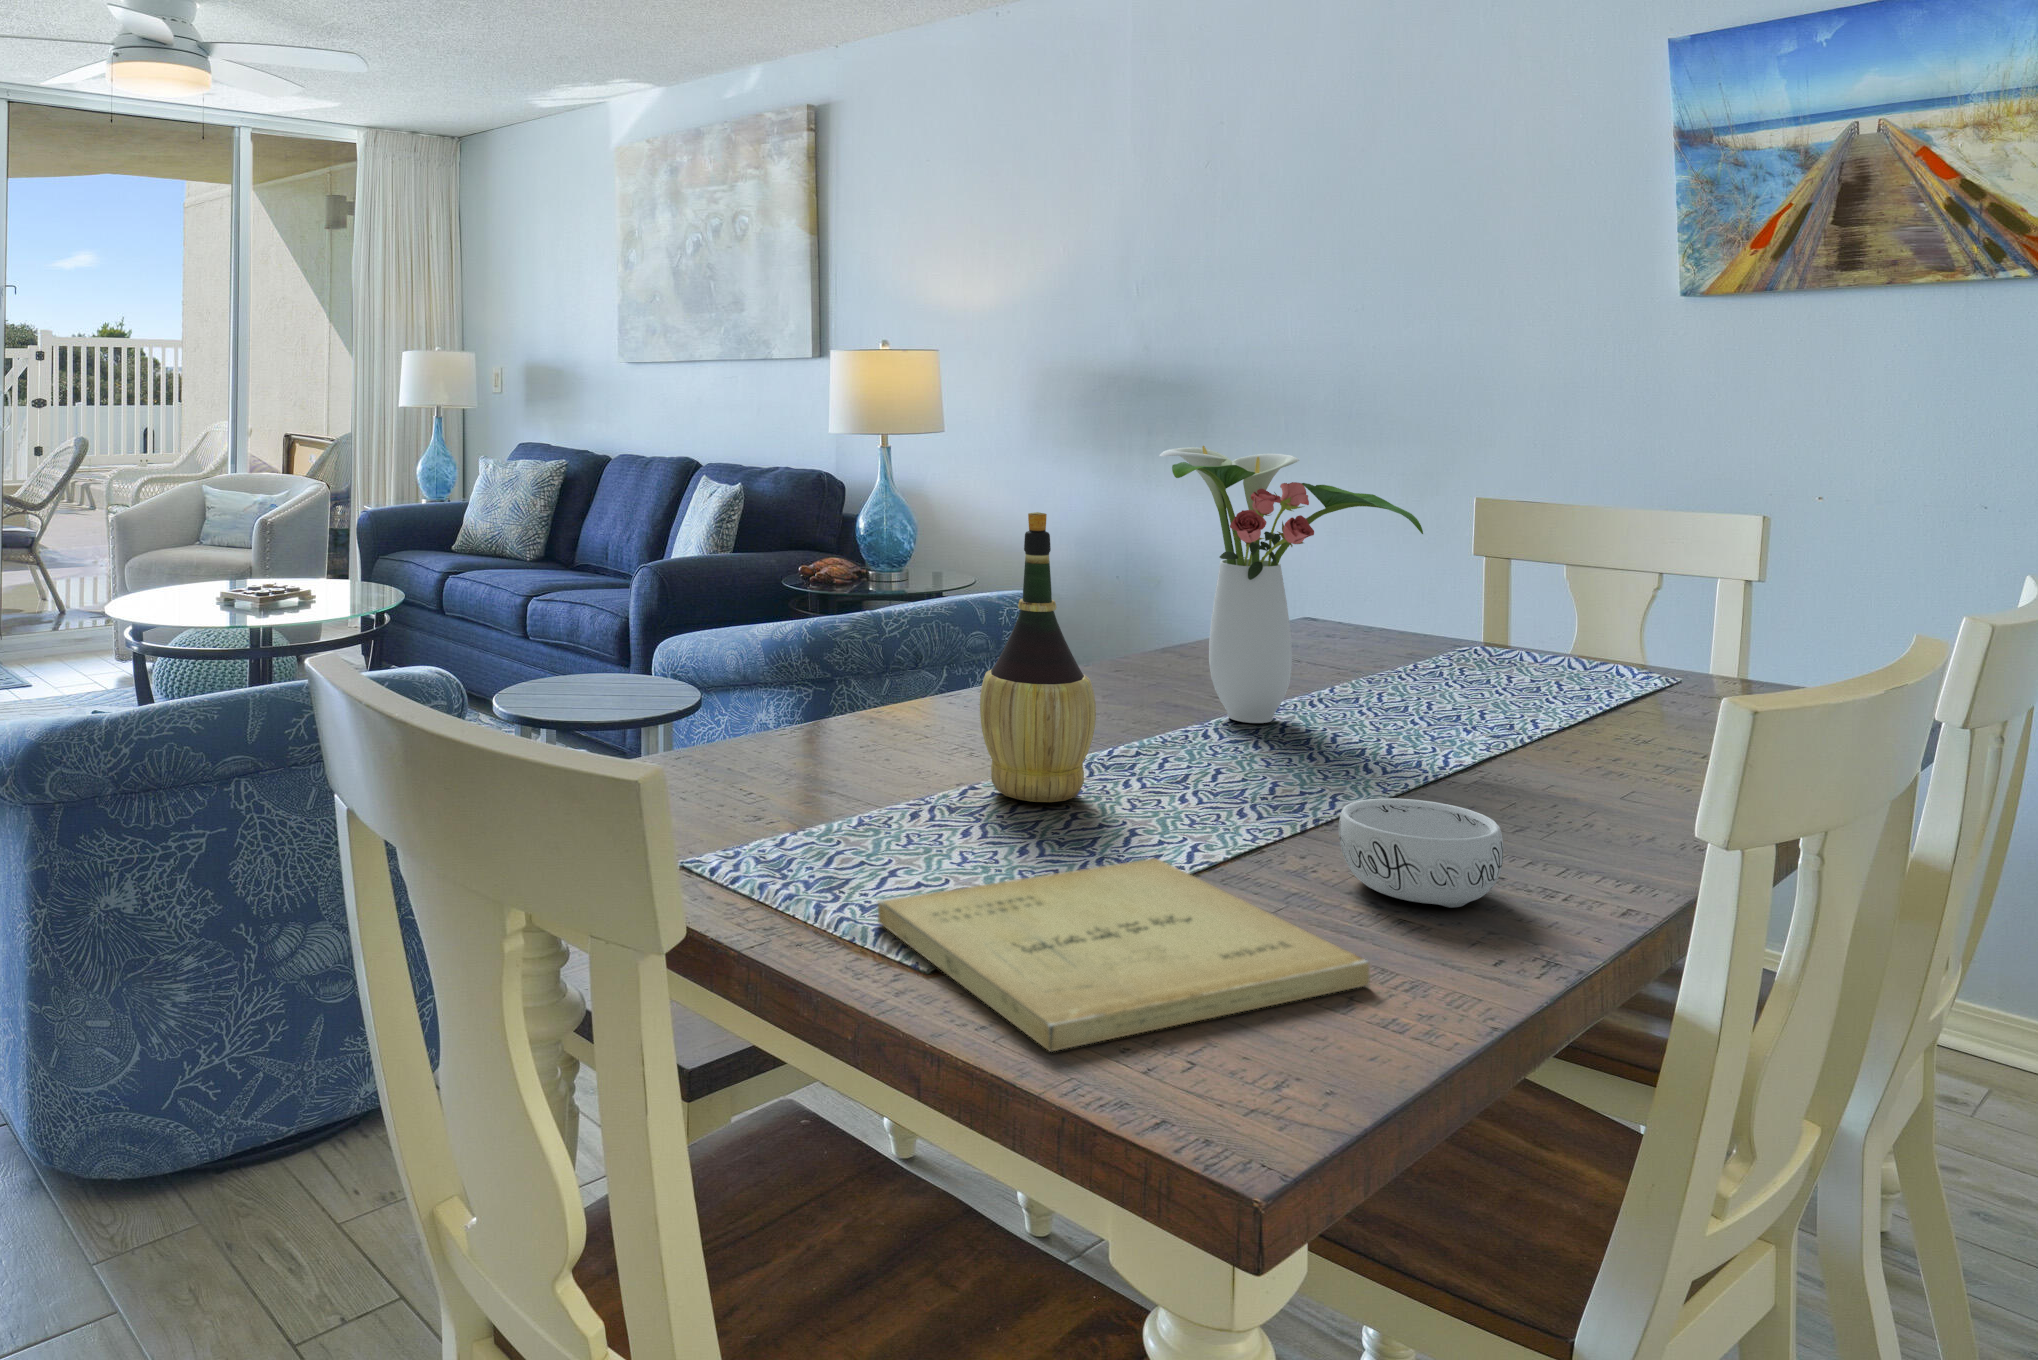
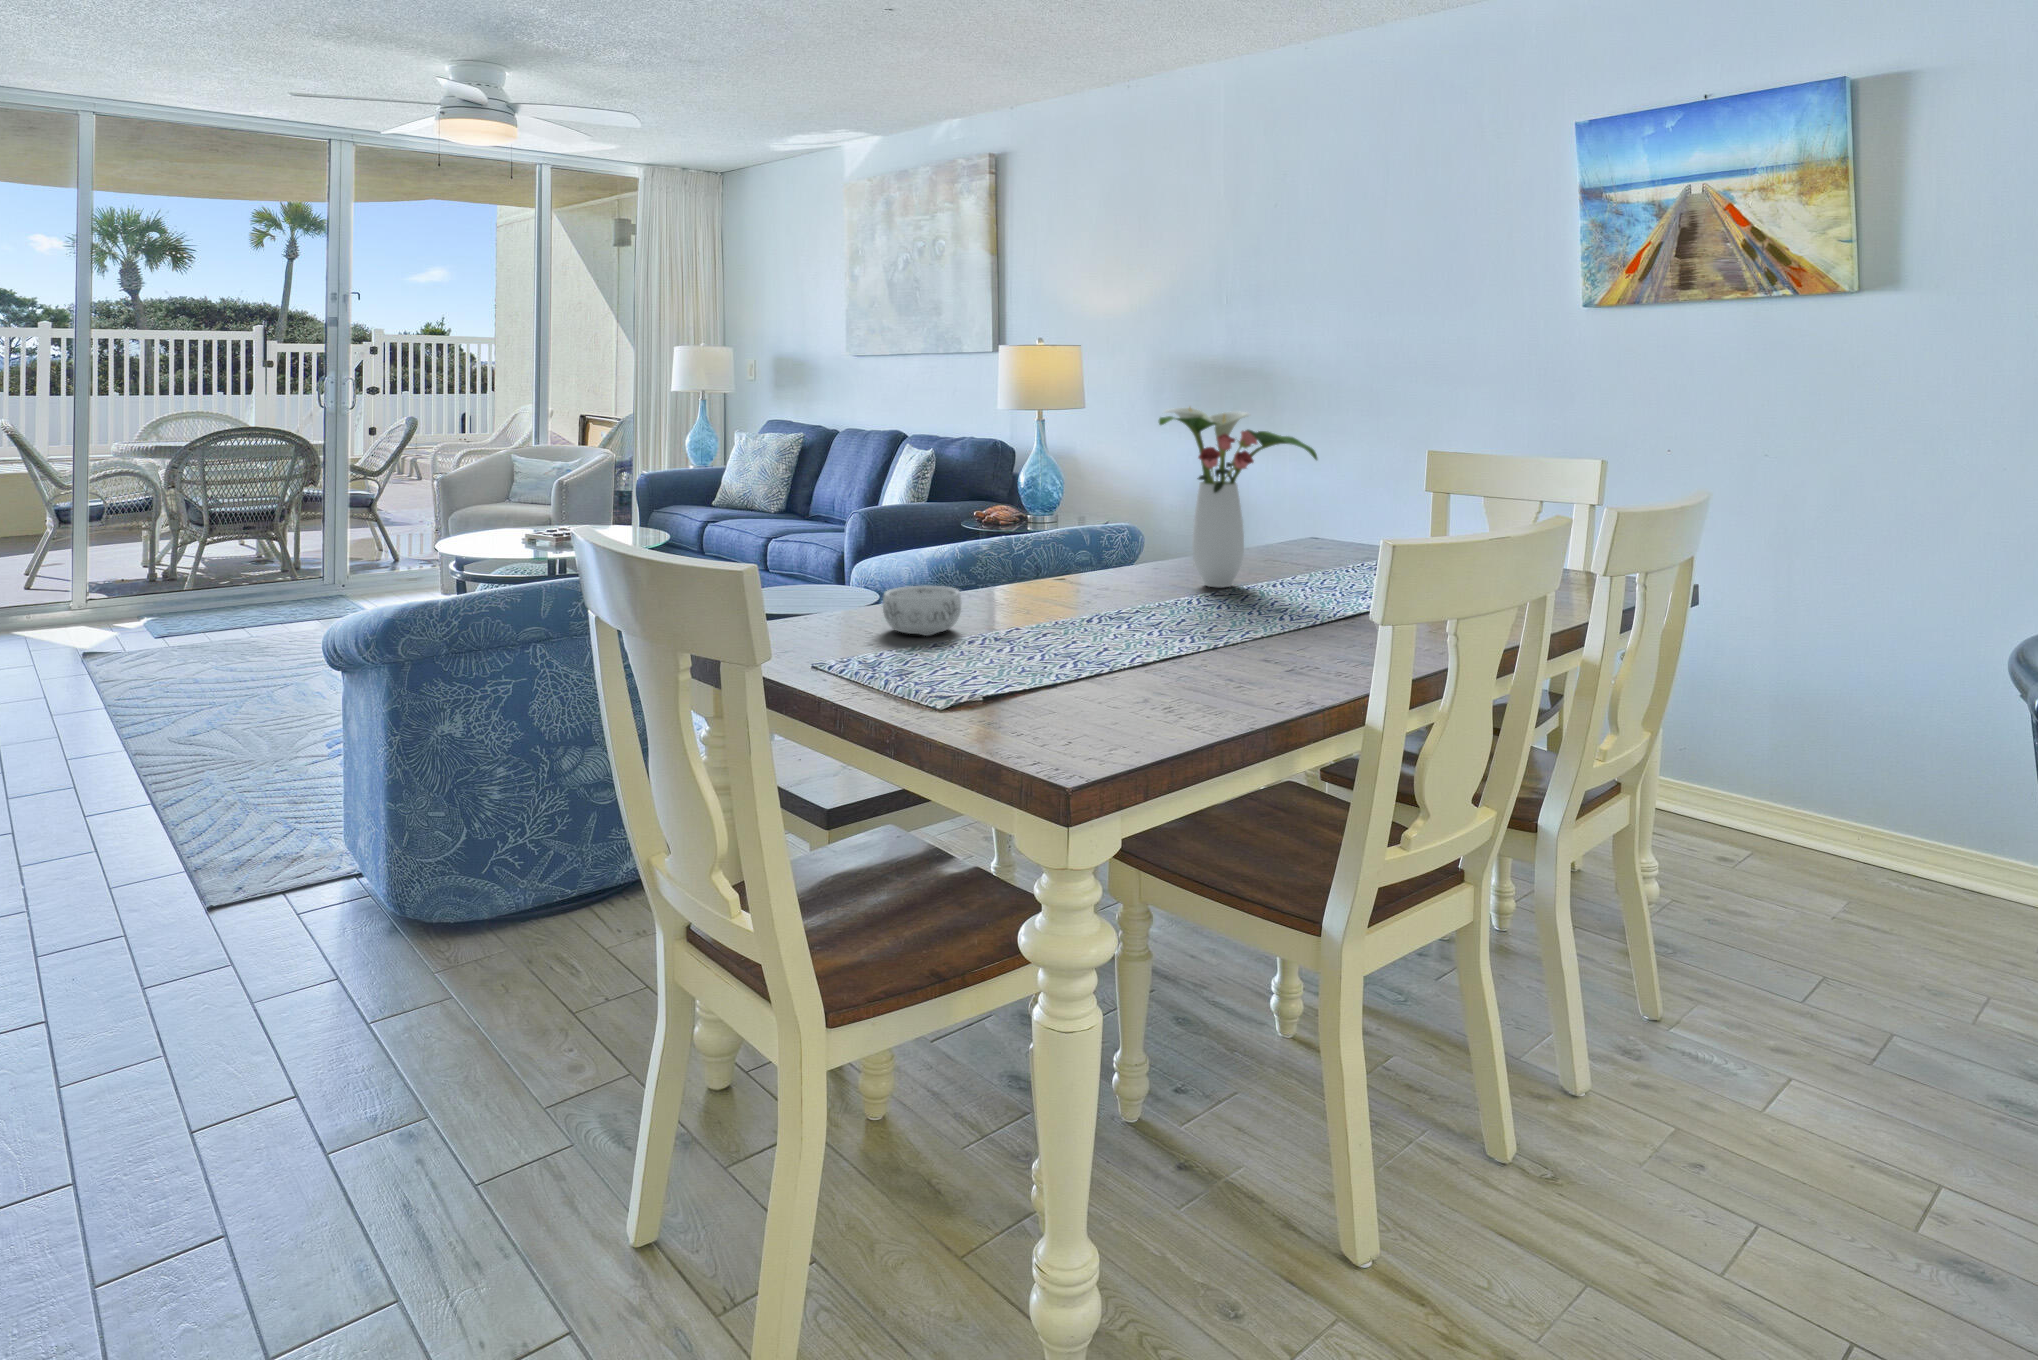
wine bottle: present [980,512,1096,802] -> none [1019,444,1091,626]
decorative bowl: present [1339,798,1503,908] -> present [883,586,961,636]
book: present [878,858,1369,1051] -> none [926,647,1193,726]

